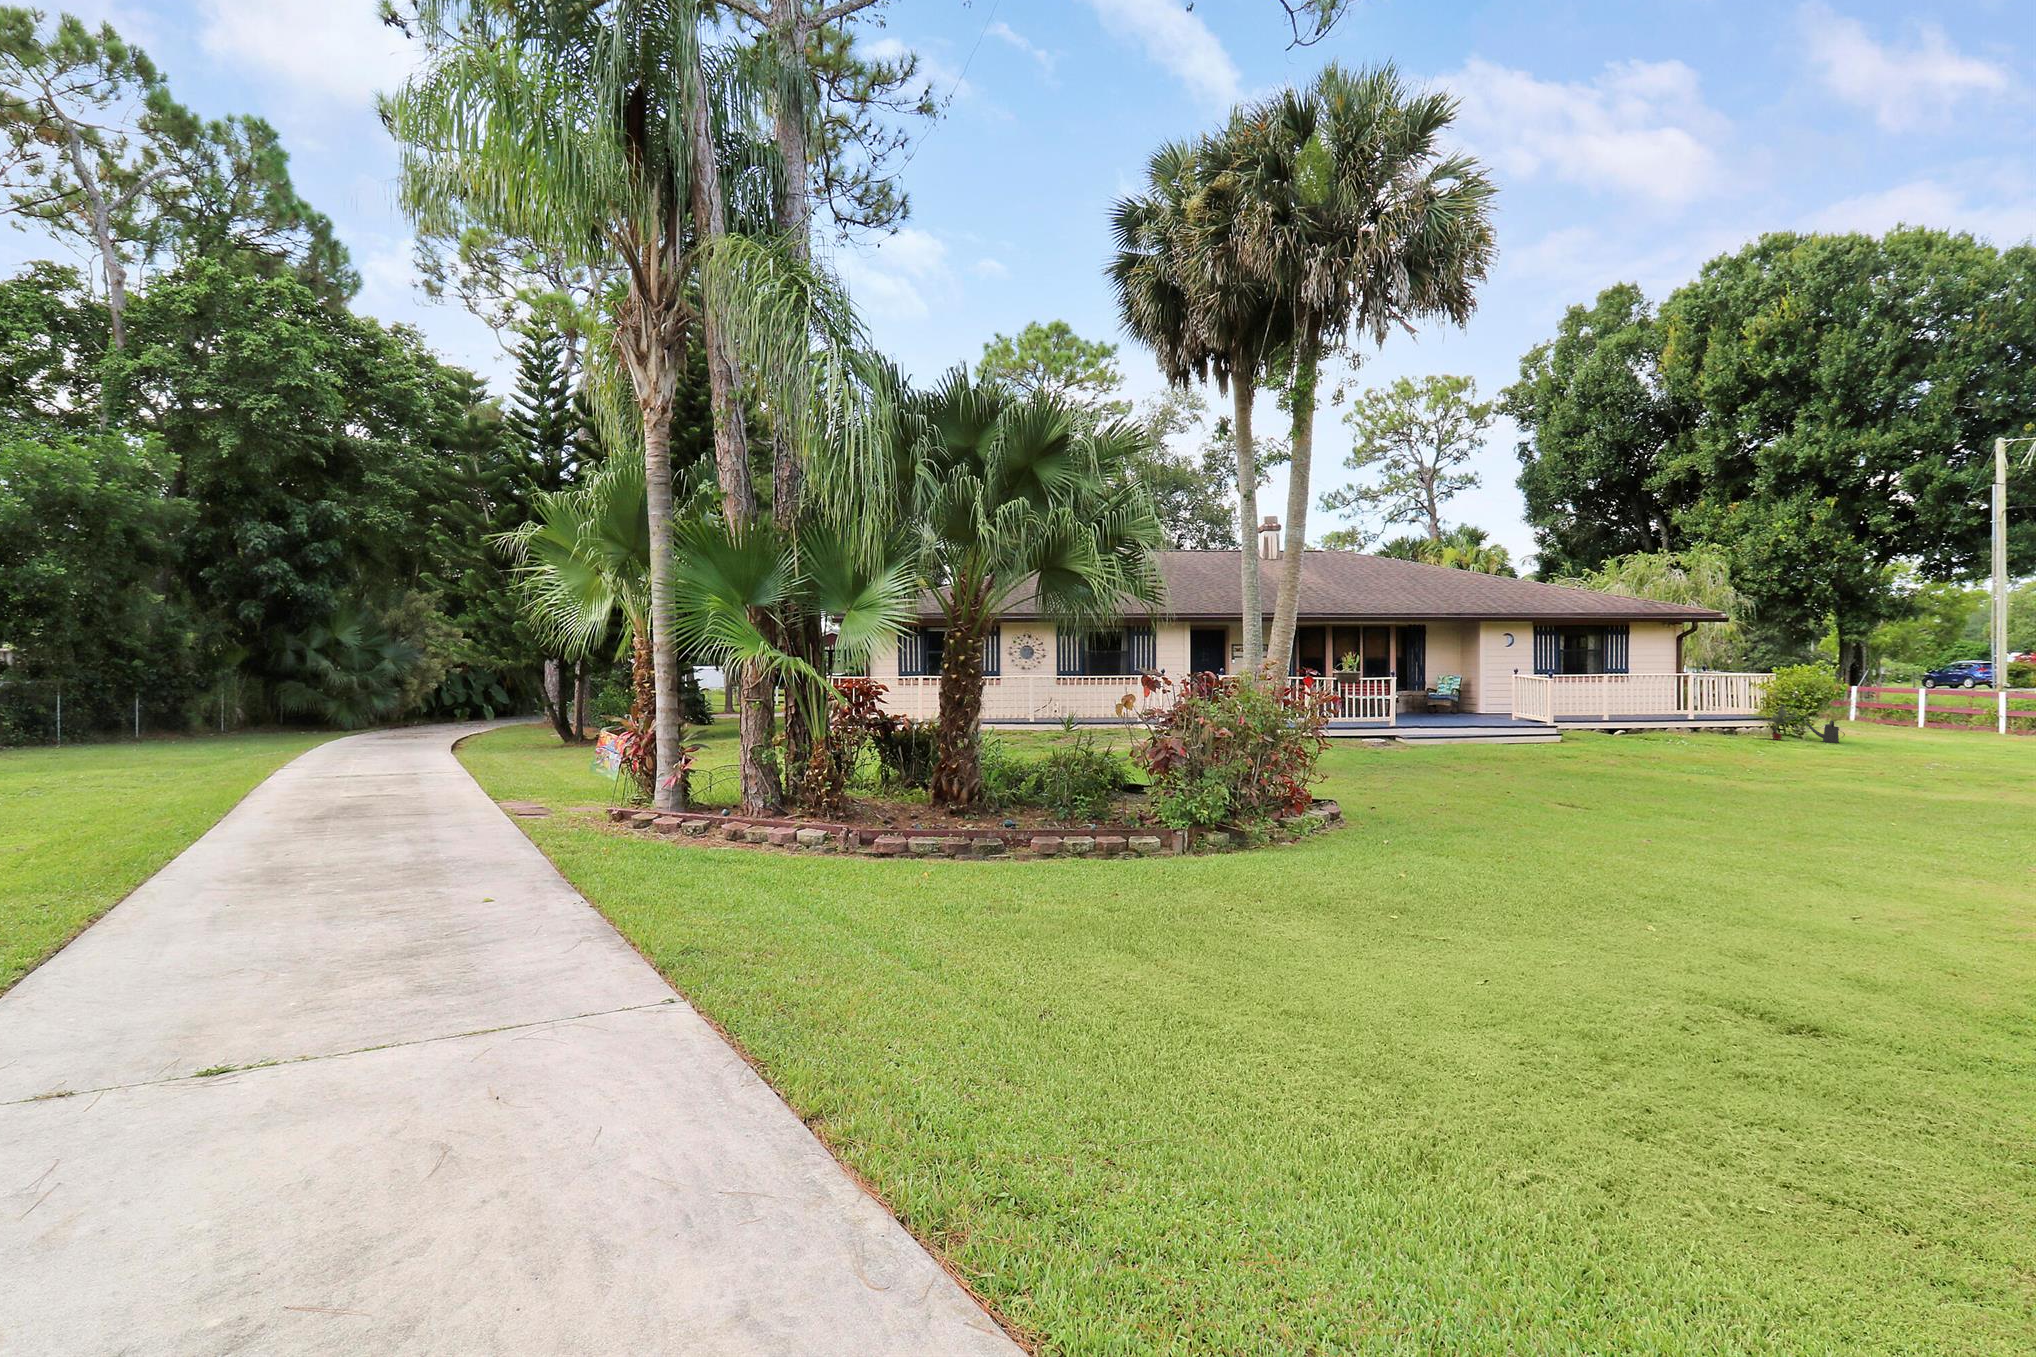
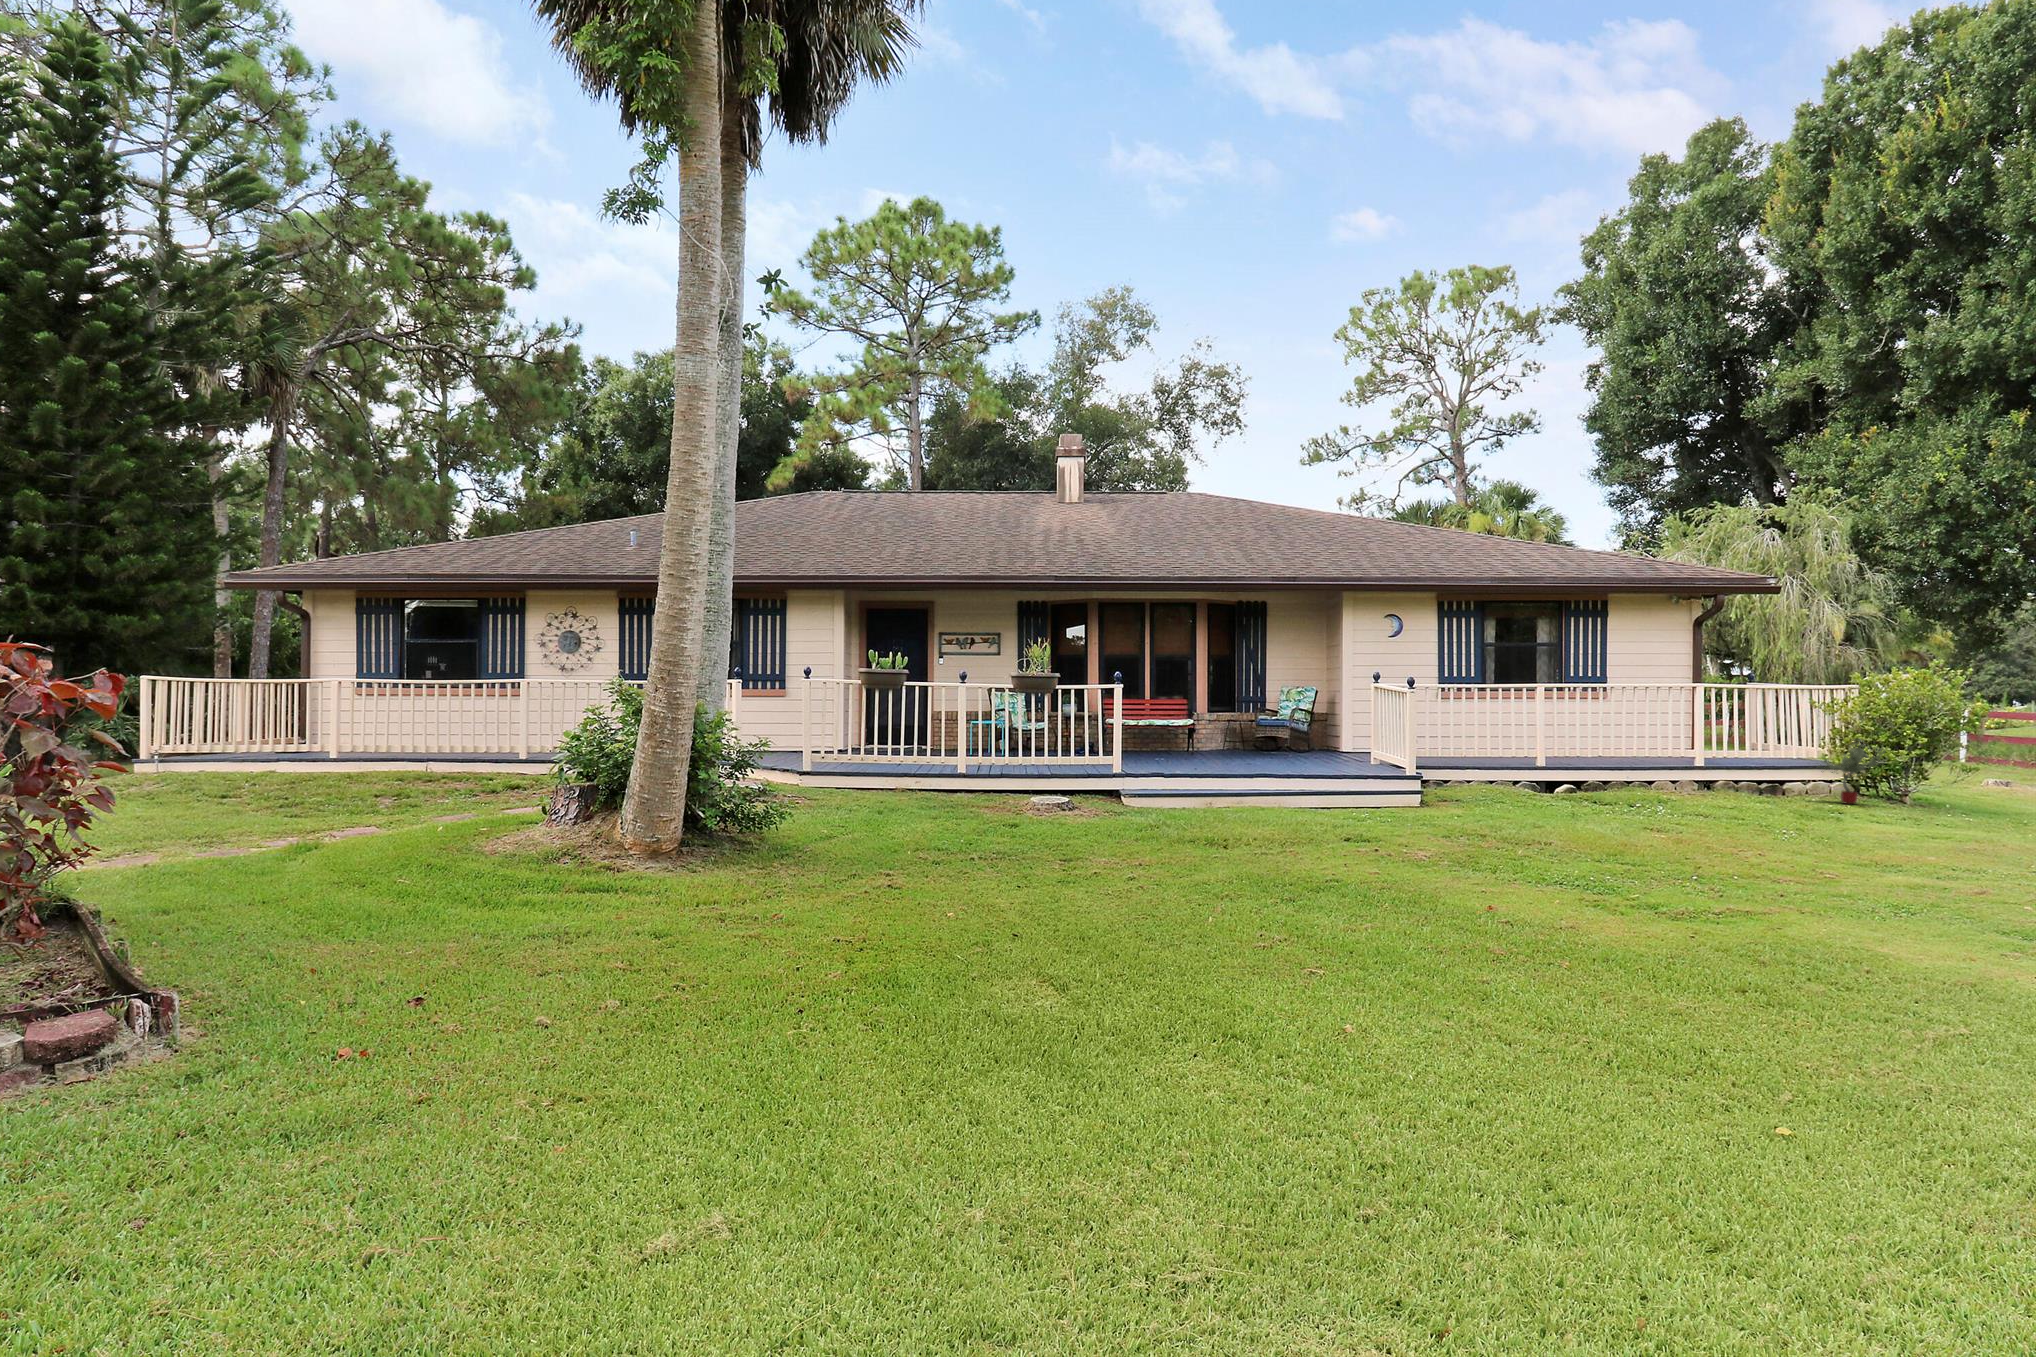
watering can: present [1806,720,1845,743] -> none [1902,768,1970,811]

